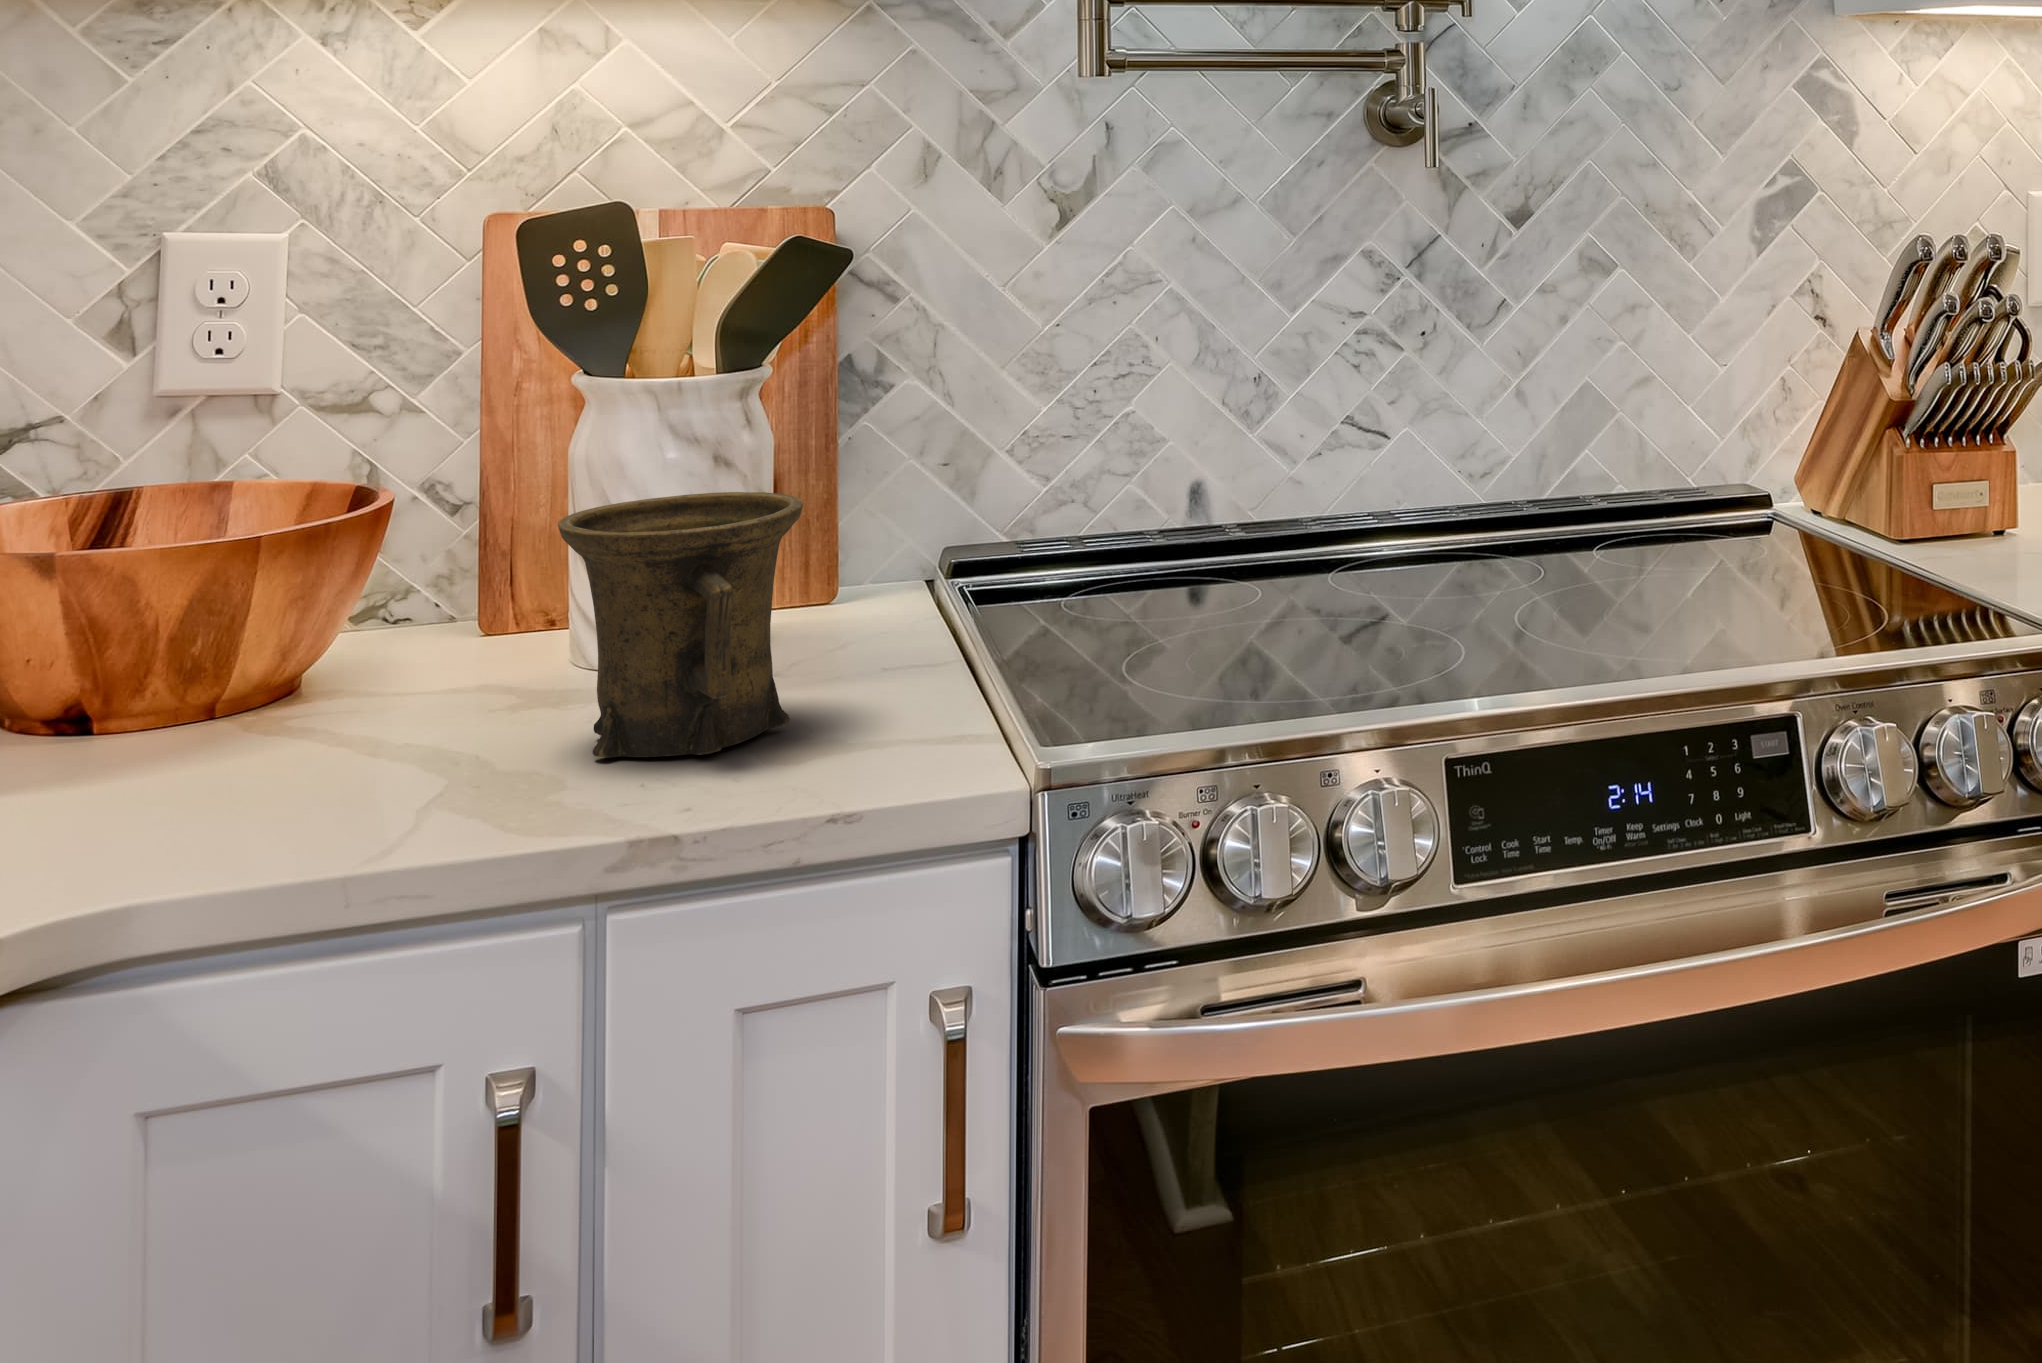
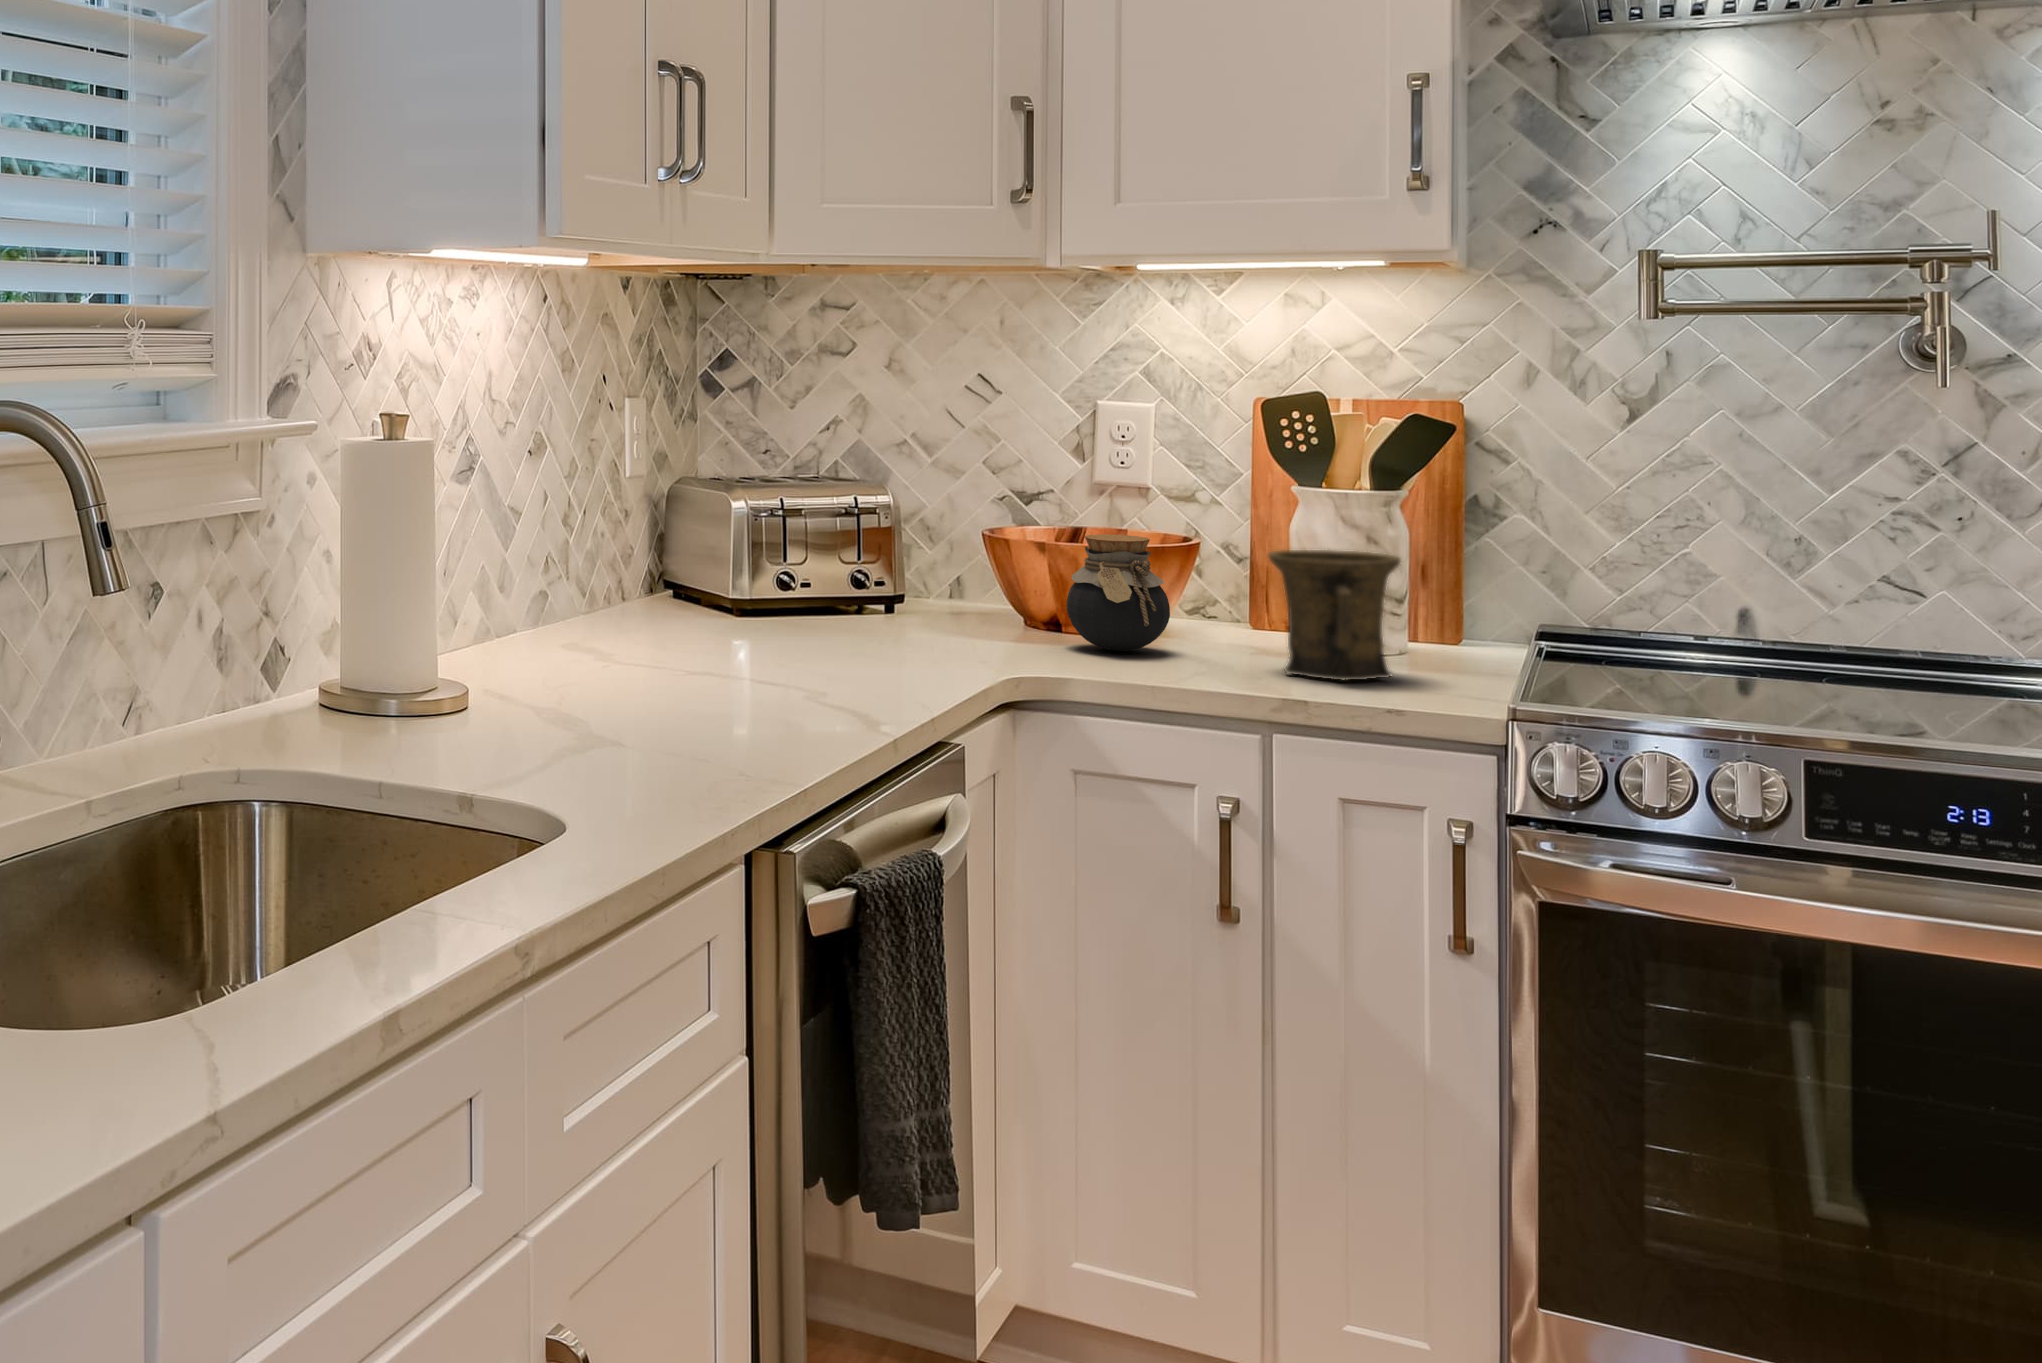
jar: none [102,516,345,771] -> present [1067,534,1170,651]

